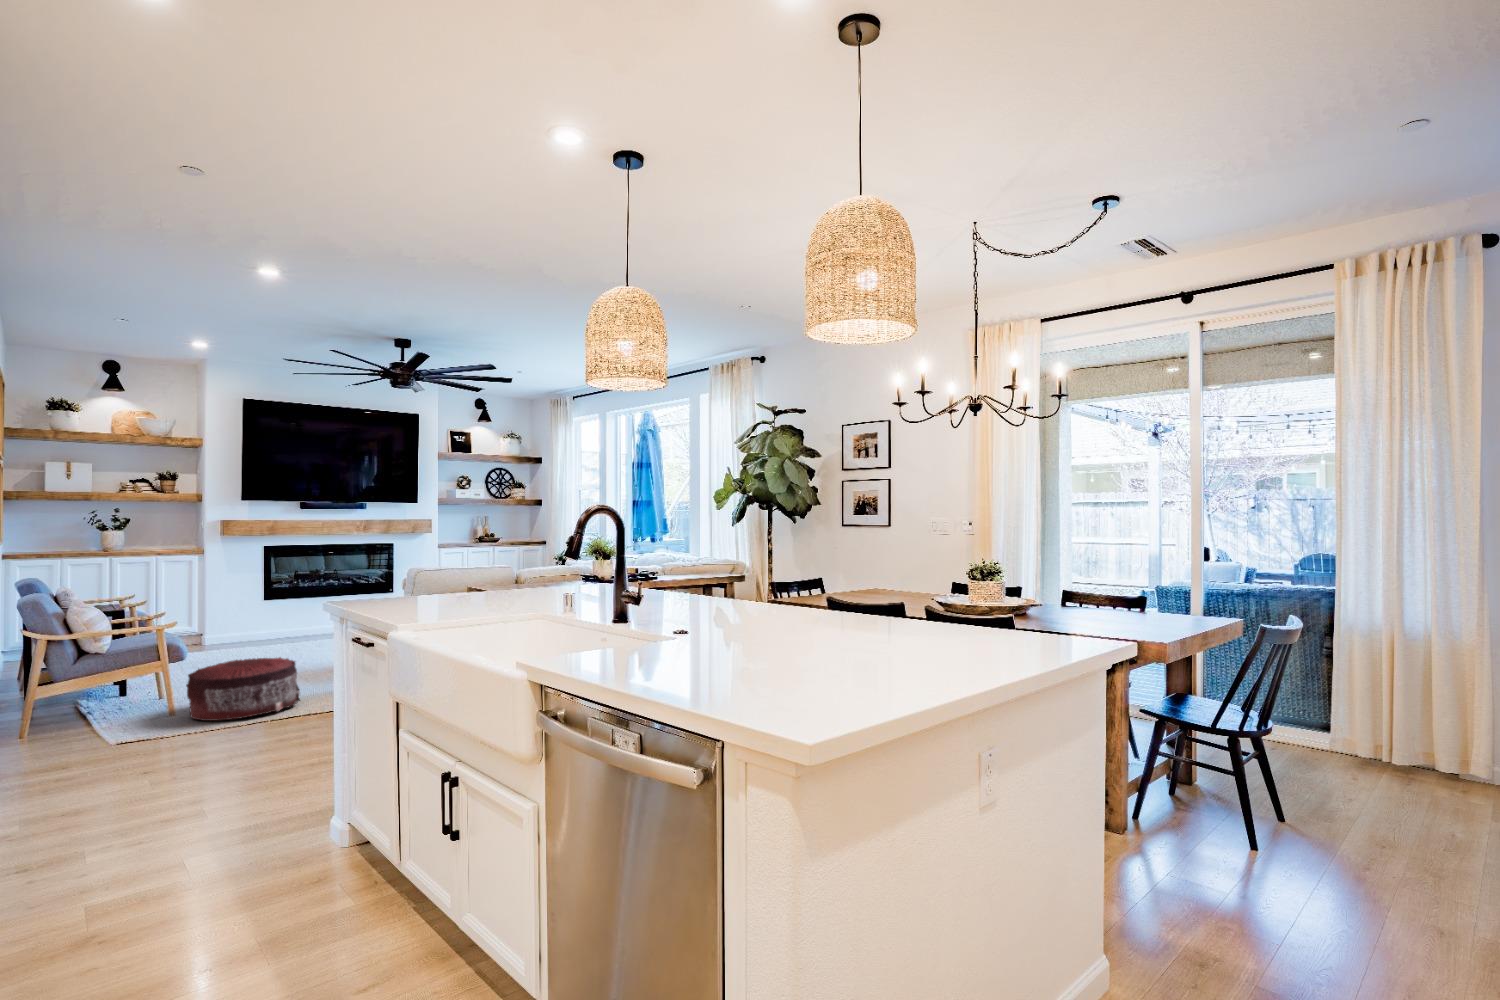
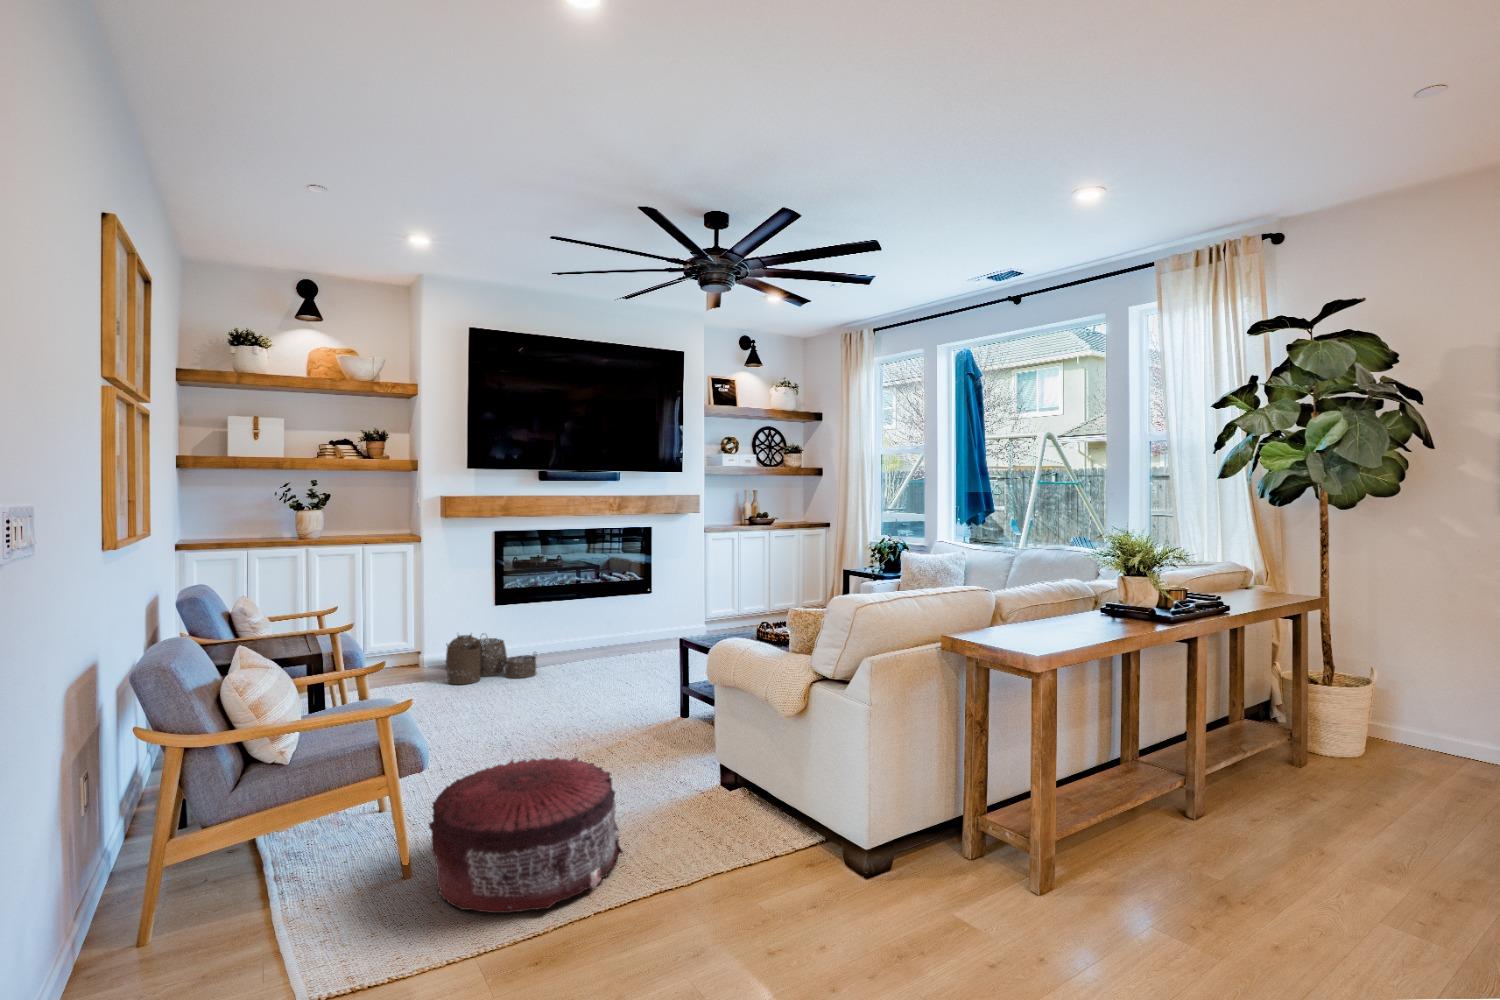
woven basket: none [219,617,291,650] -> present [446,634,536,684]

